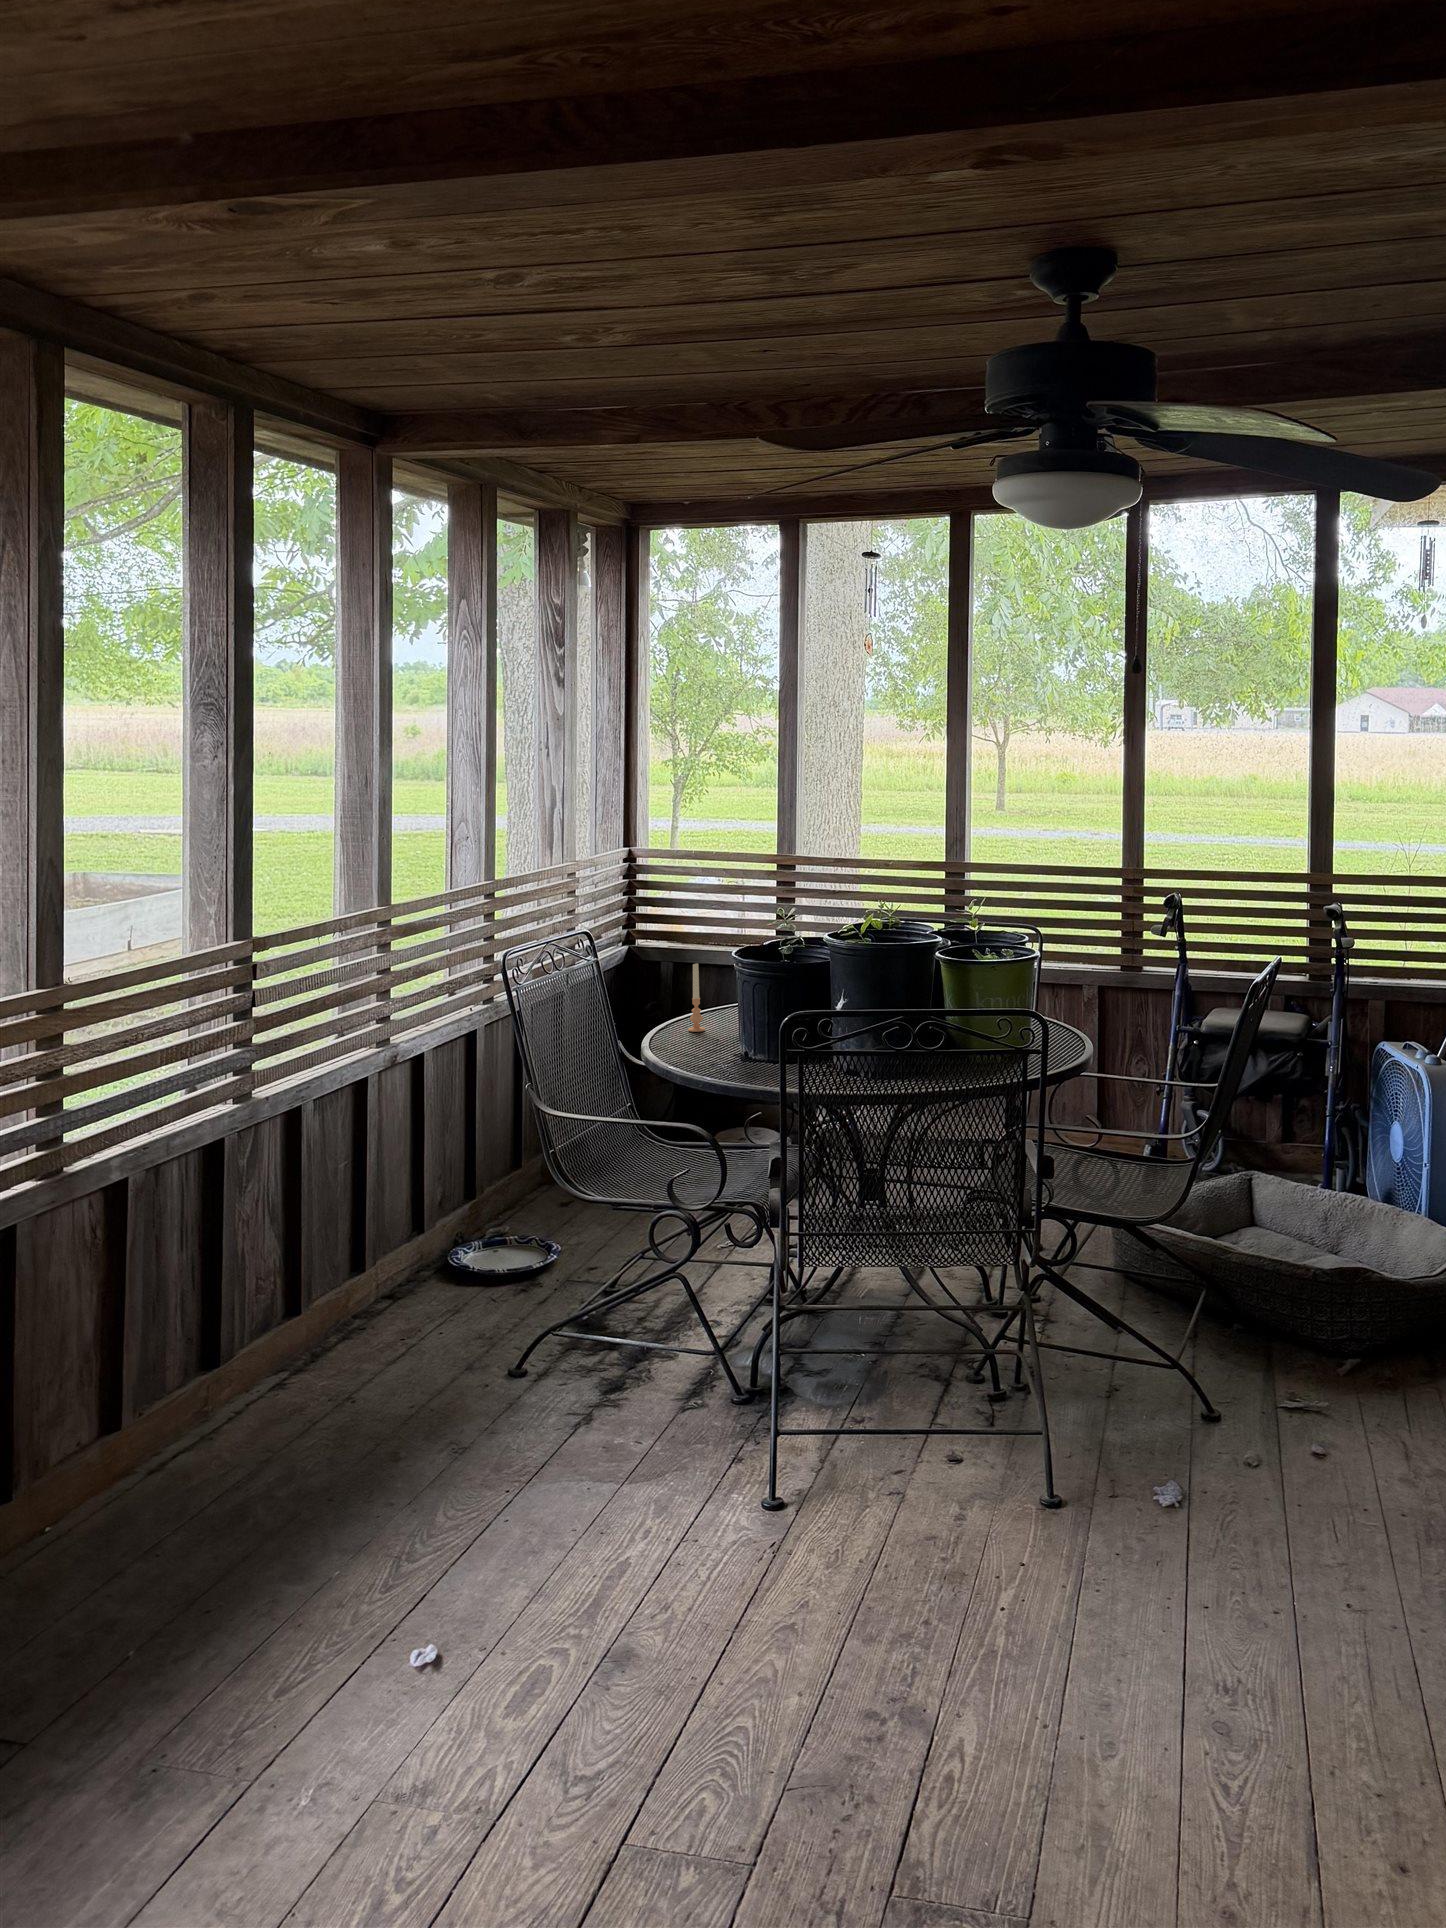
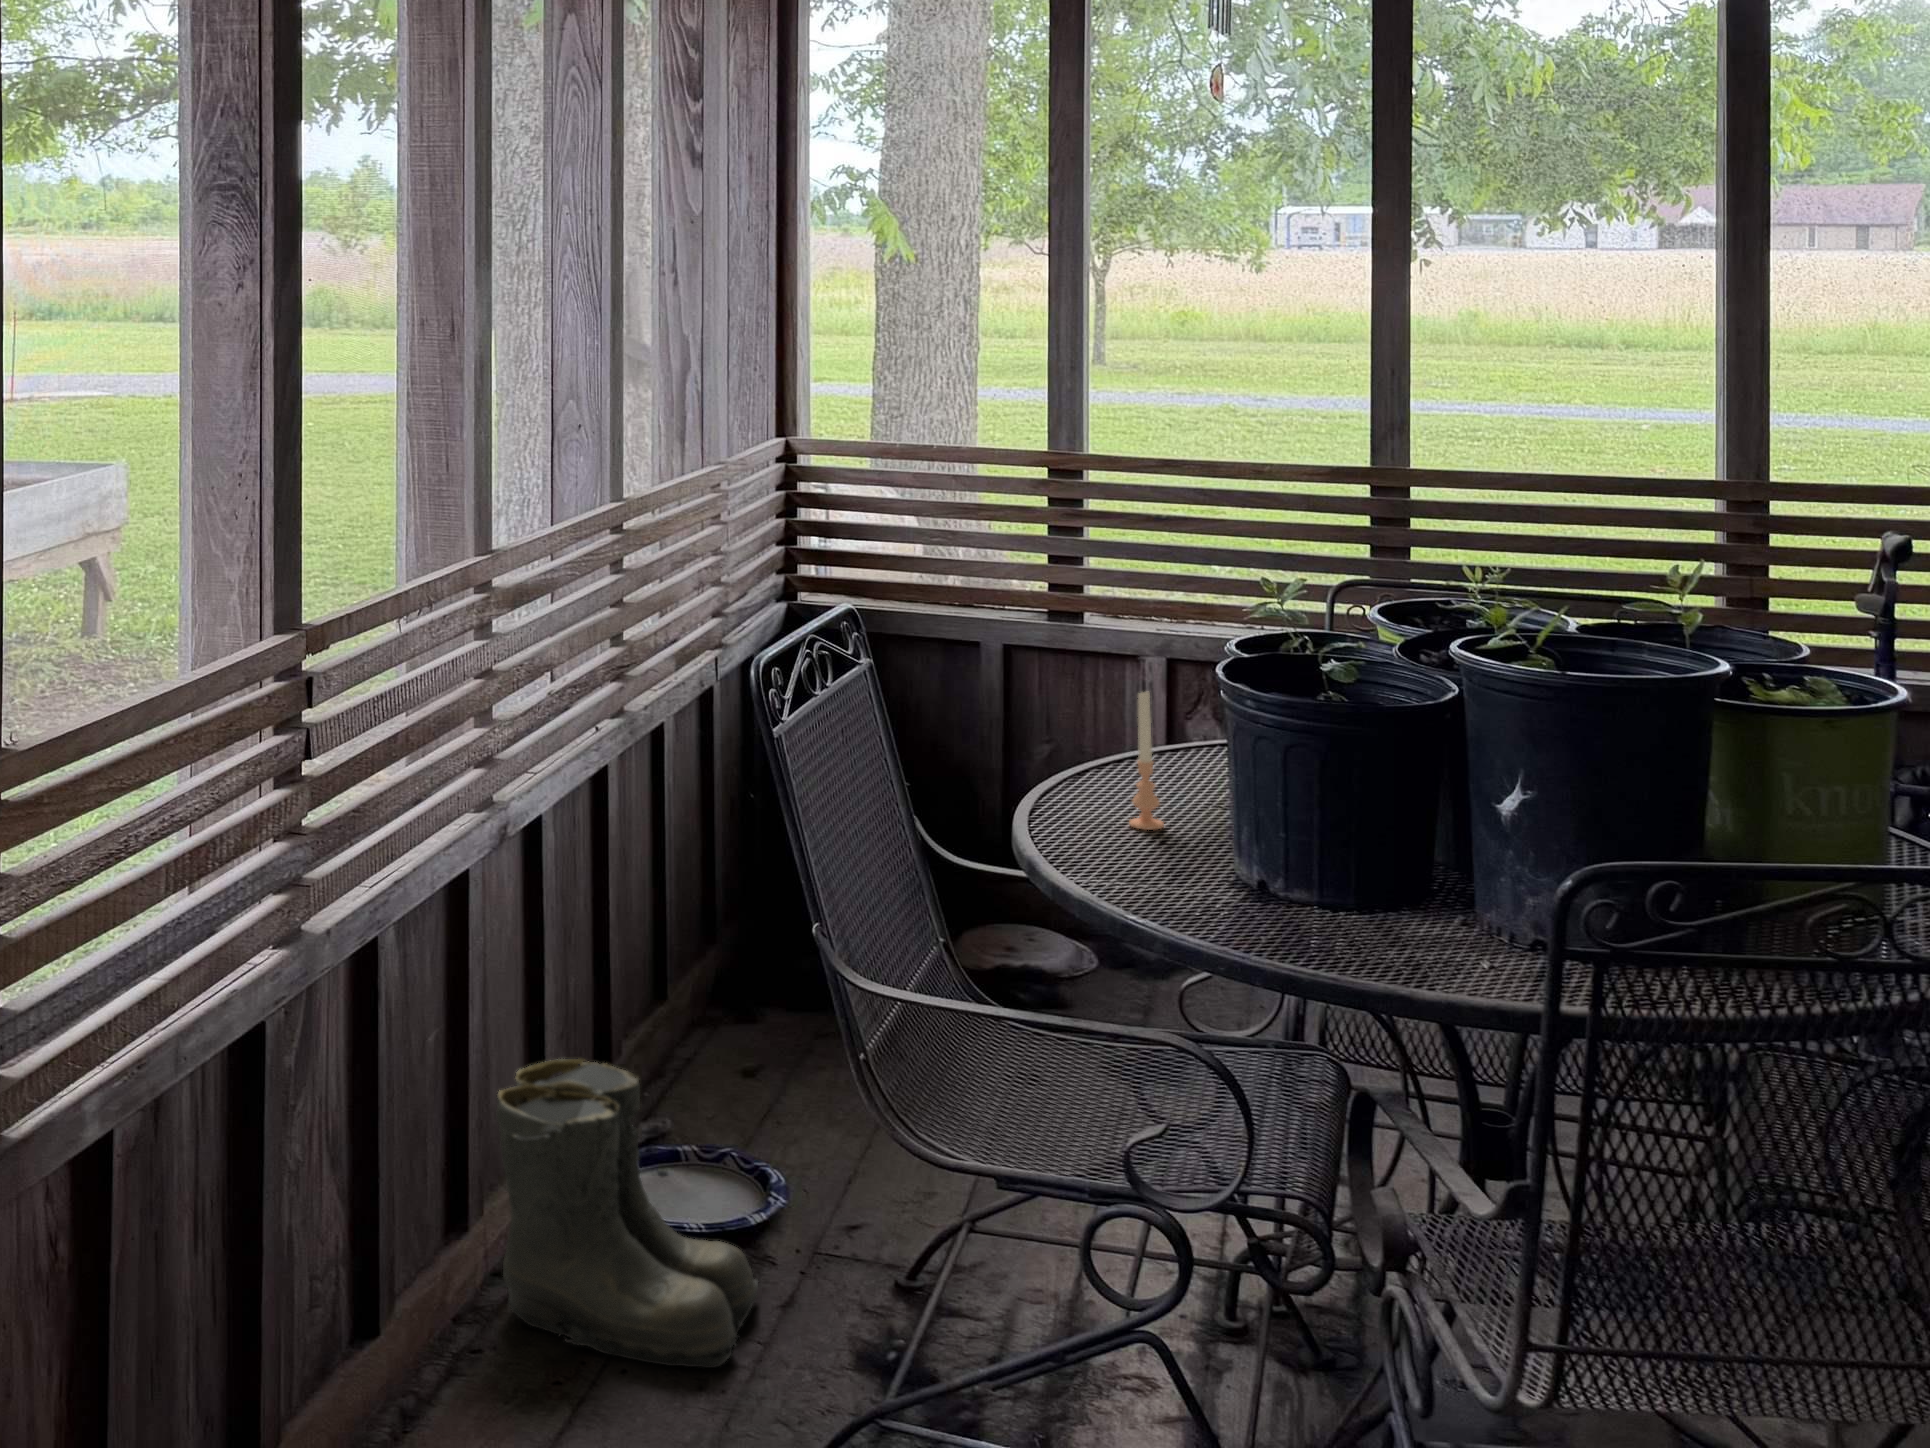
boots: none [378,1178,527,1326] -> present [497,1059,758,1368]

